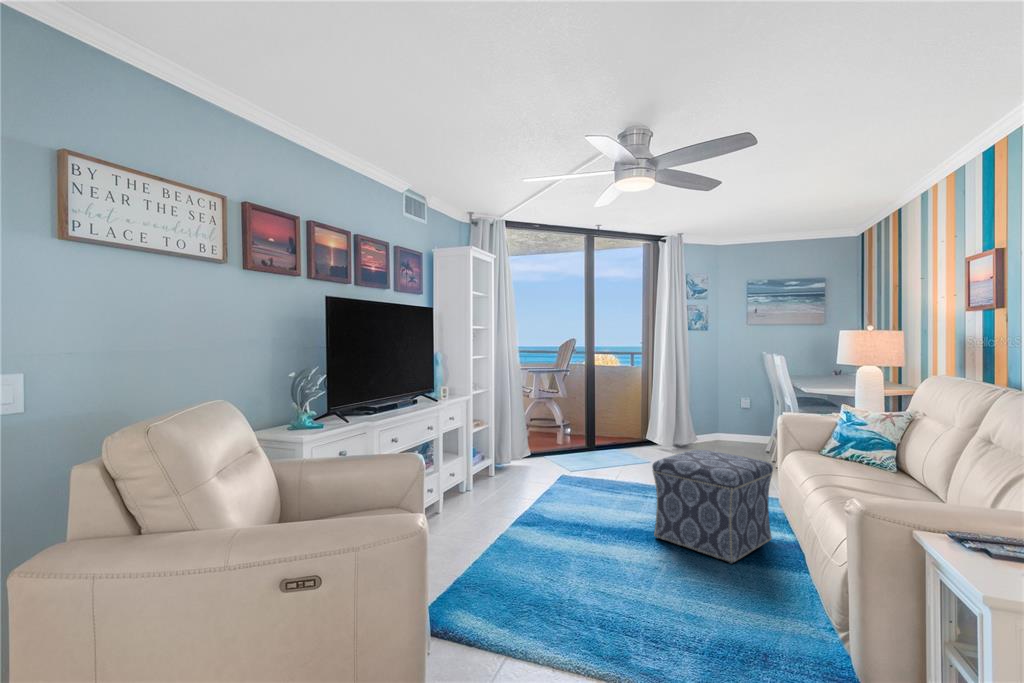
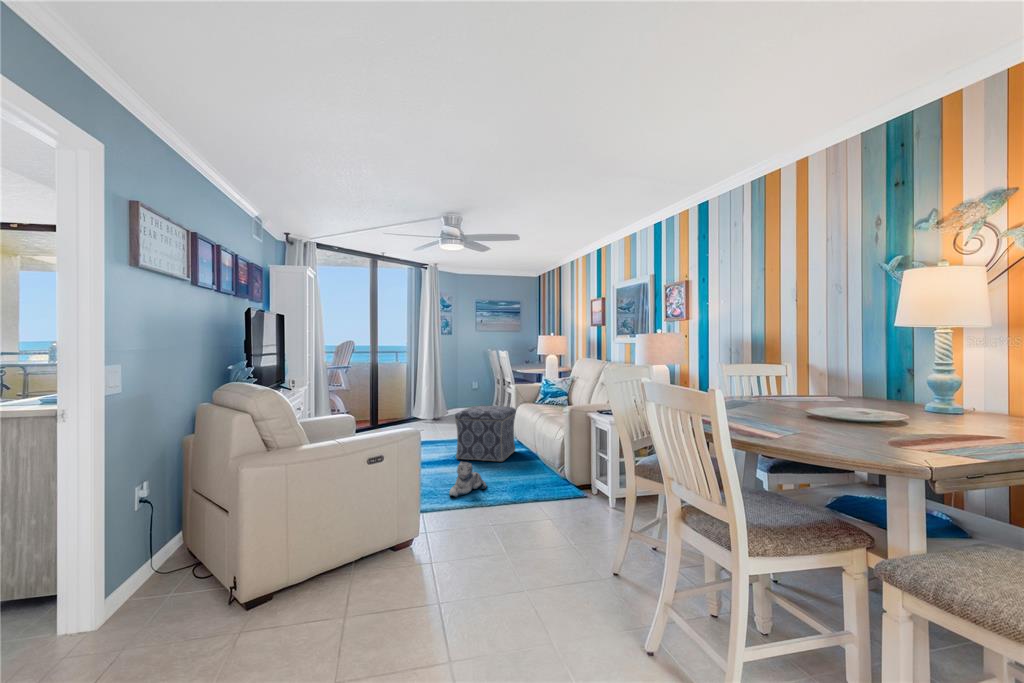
plush toy: none [581,569,668,640] -> present [449,461,487,497]

